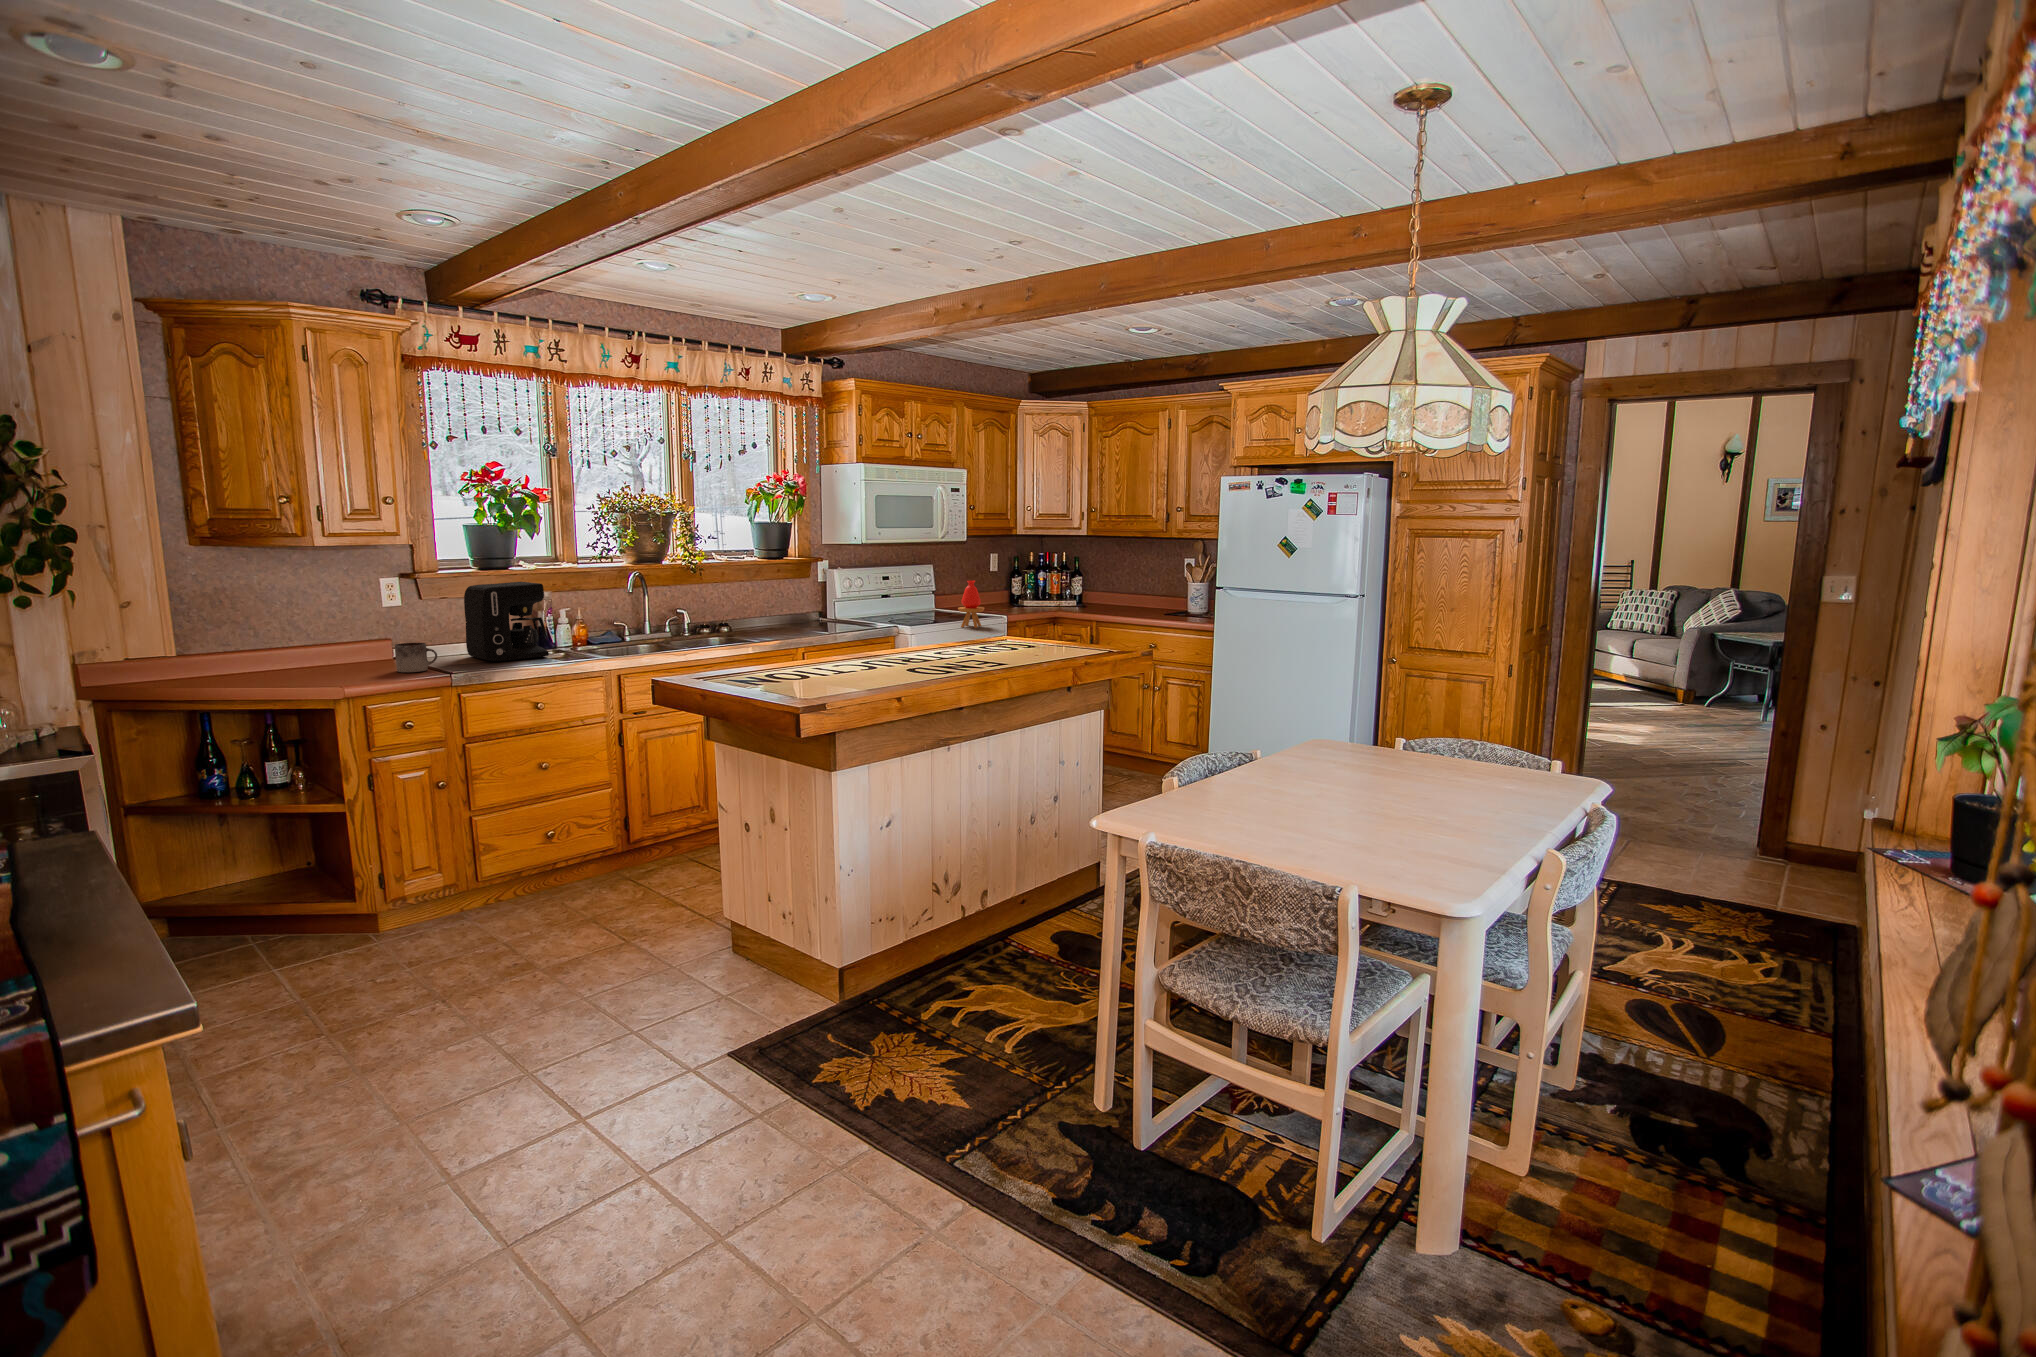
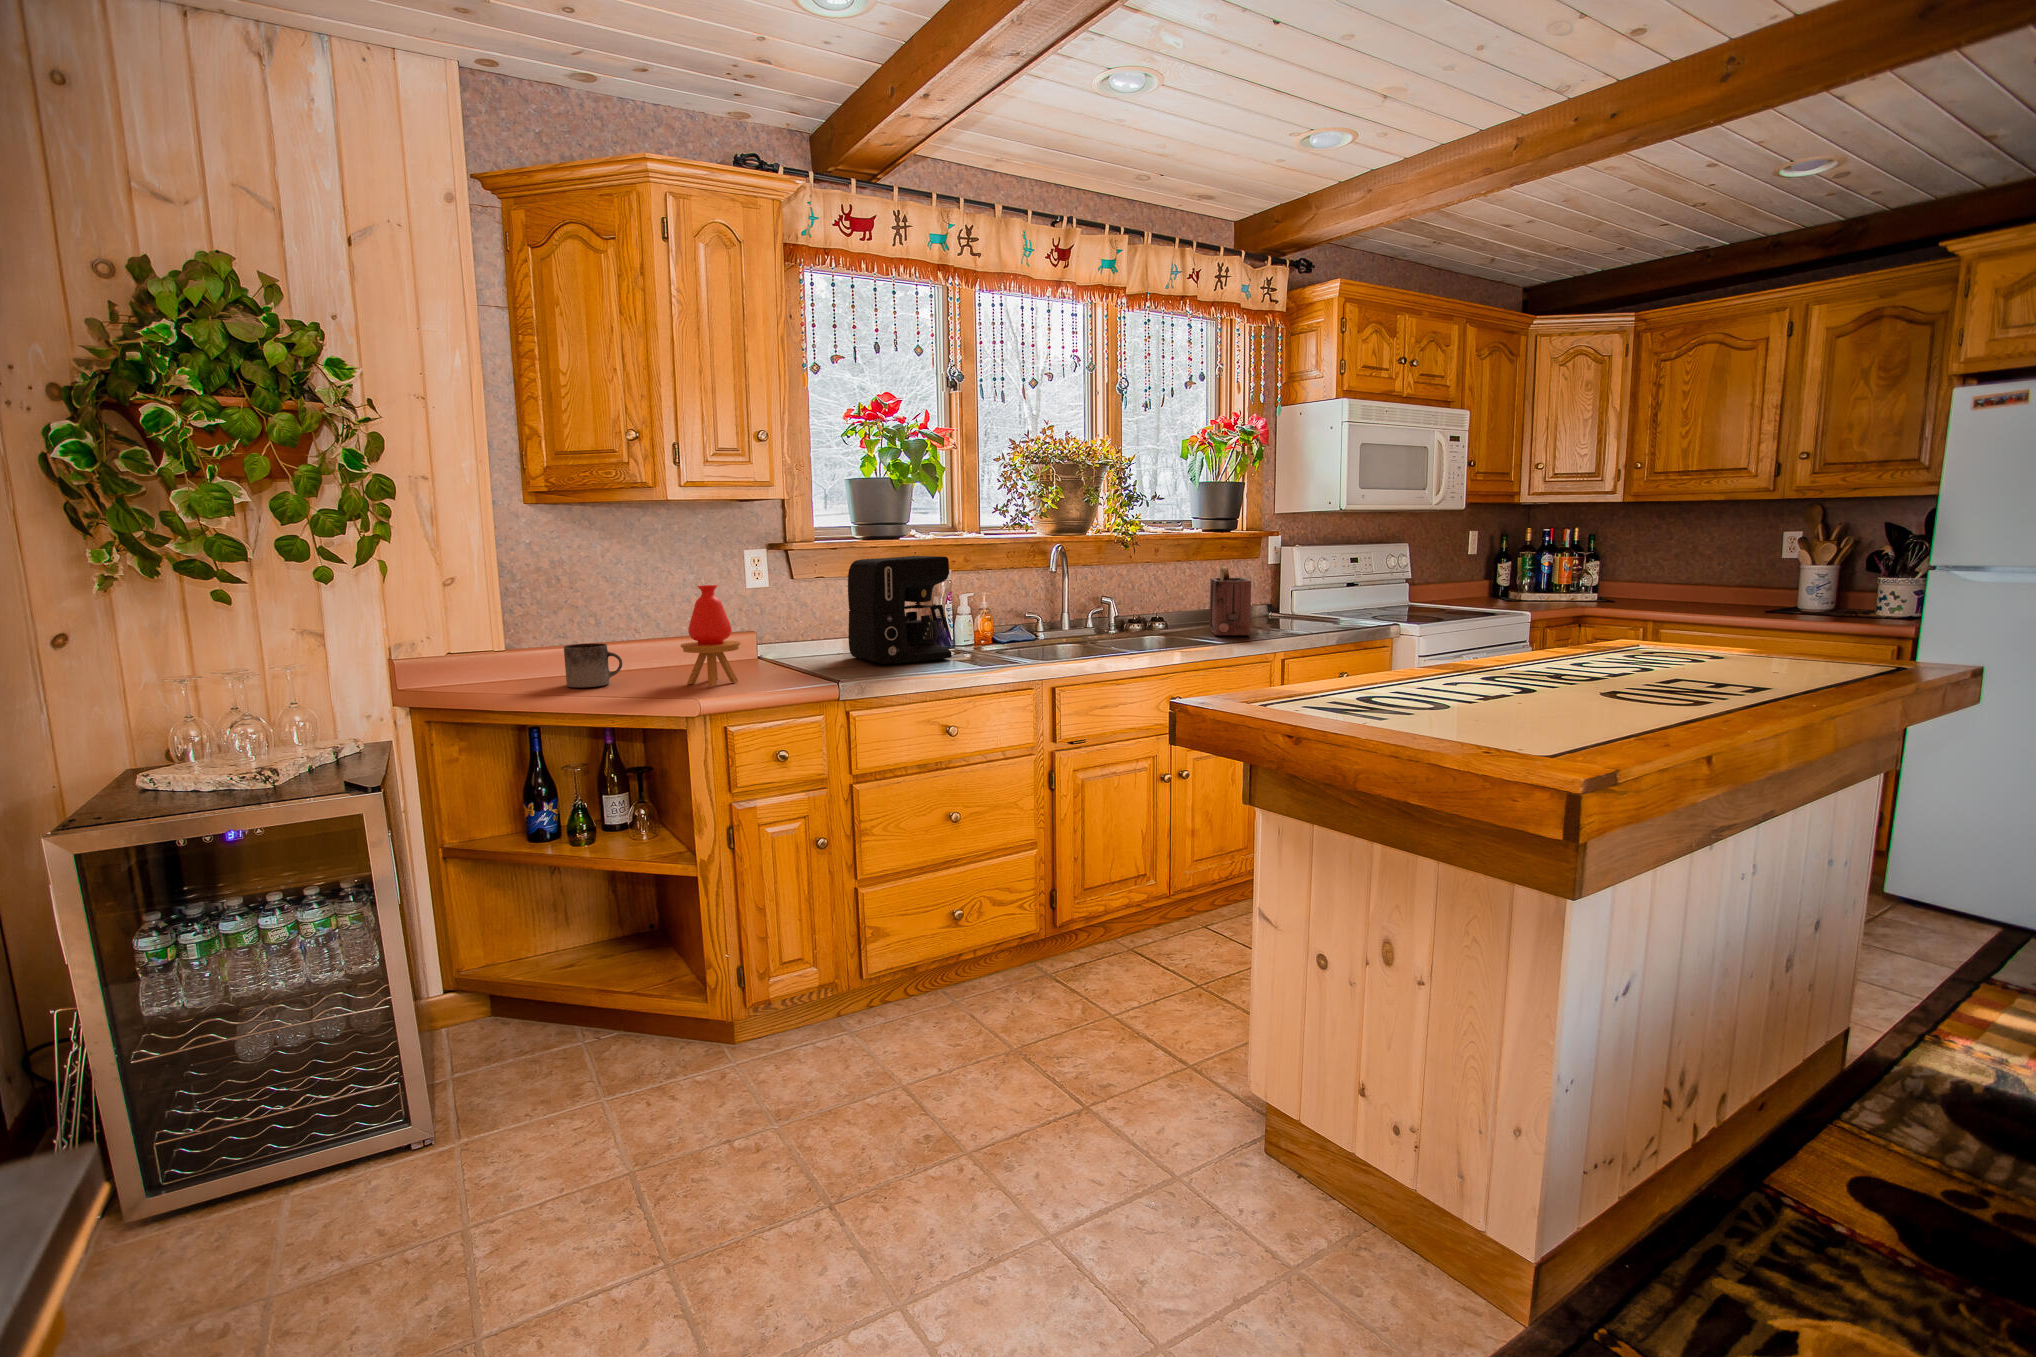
vase: present [958,581,985,628] -> present [681,585,741,686]
toaster: none [764,585,793,635] -> present [1210,566,1251,635]
mug: present [395,643,437,672] -> present [564,643,622,688]

